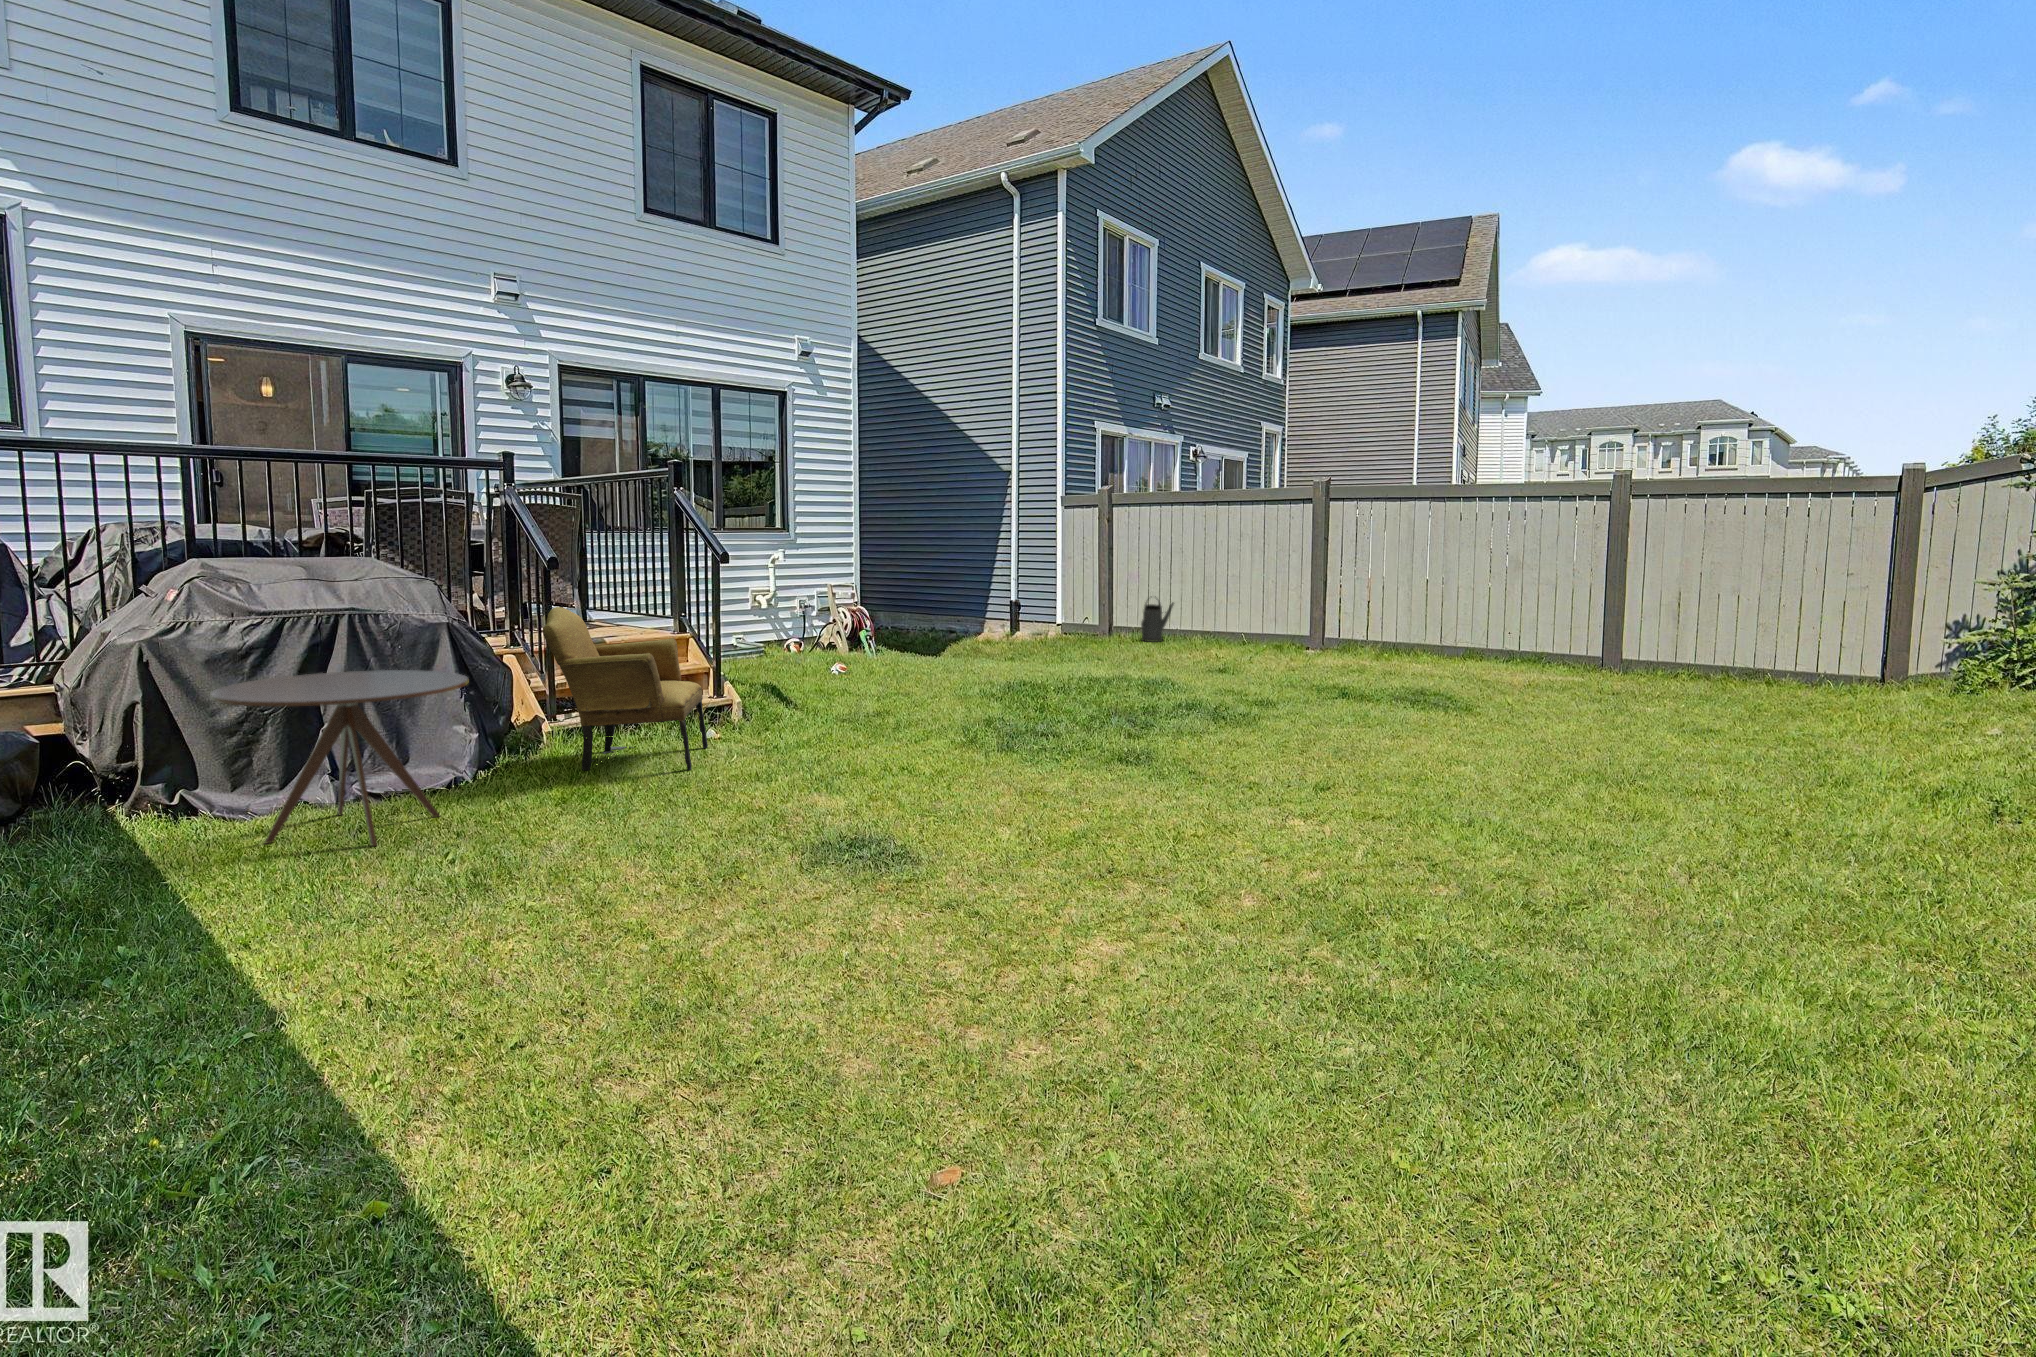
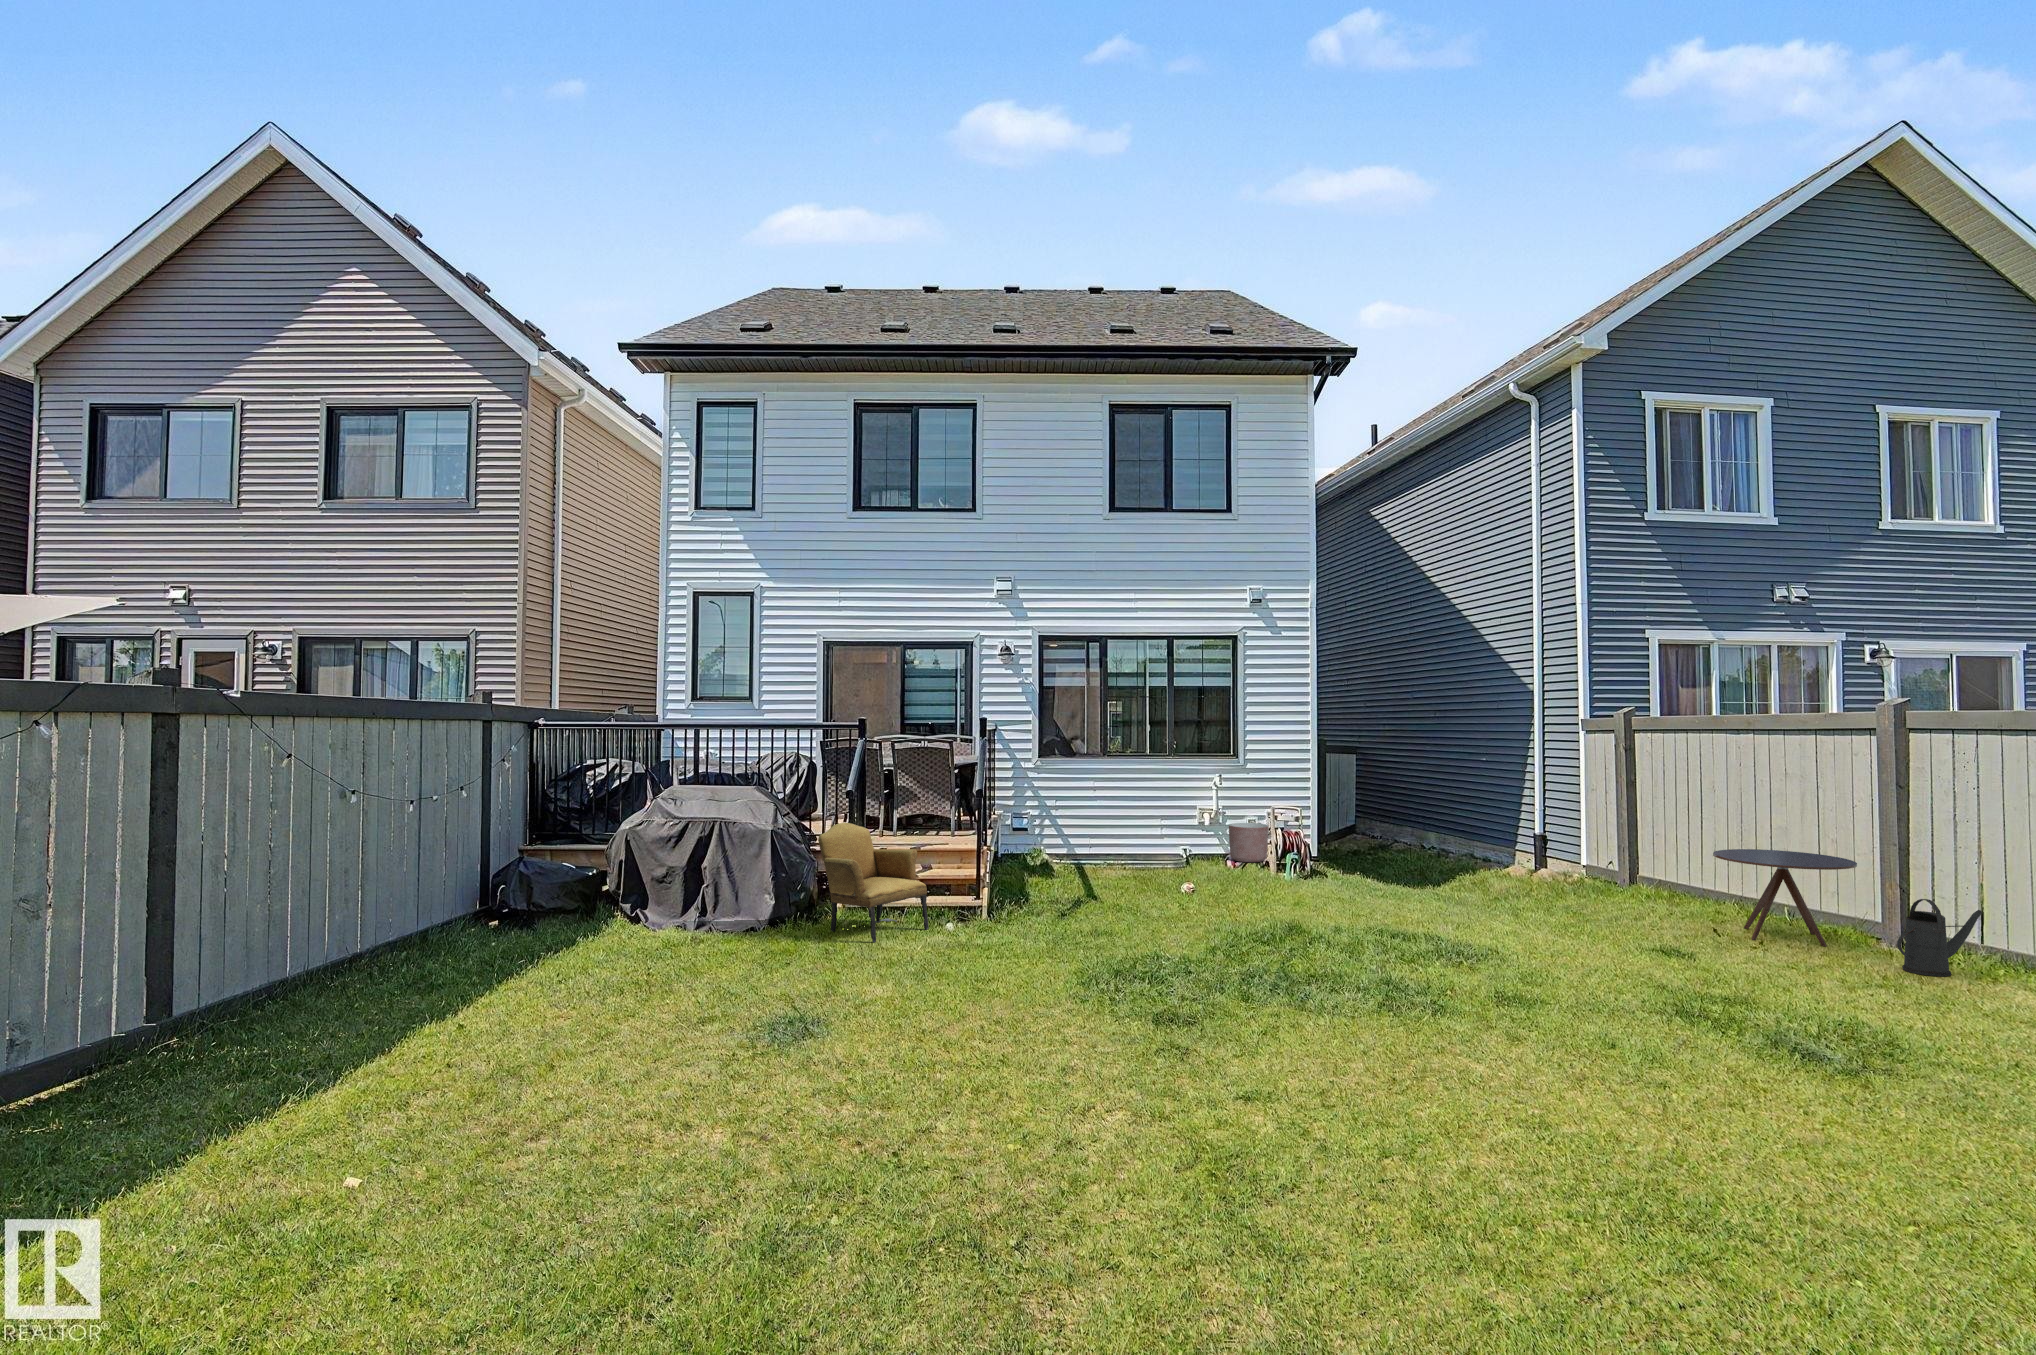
watering can: present [1141,600,1174,642] -> present [1897,899,1982,977]
planter: none [787,609,832,652] -> present [1229,823,1268,862]
round table: present [210,670,468,846] -> present [1713,849,1857,946]

